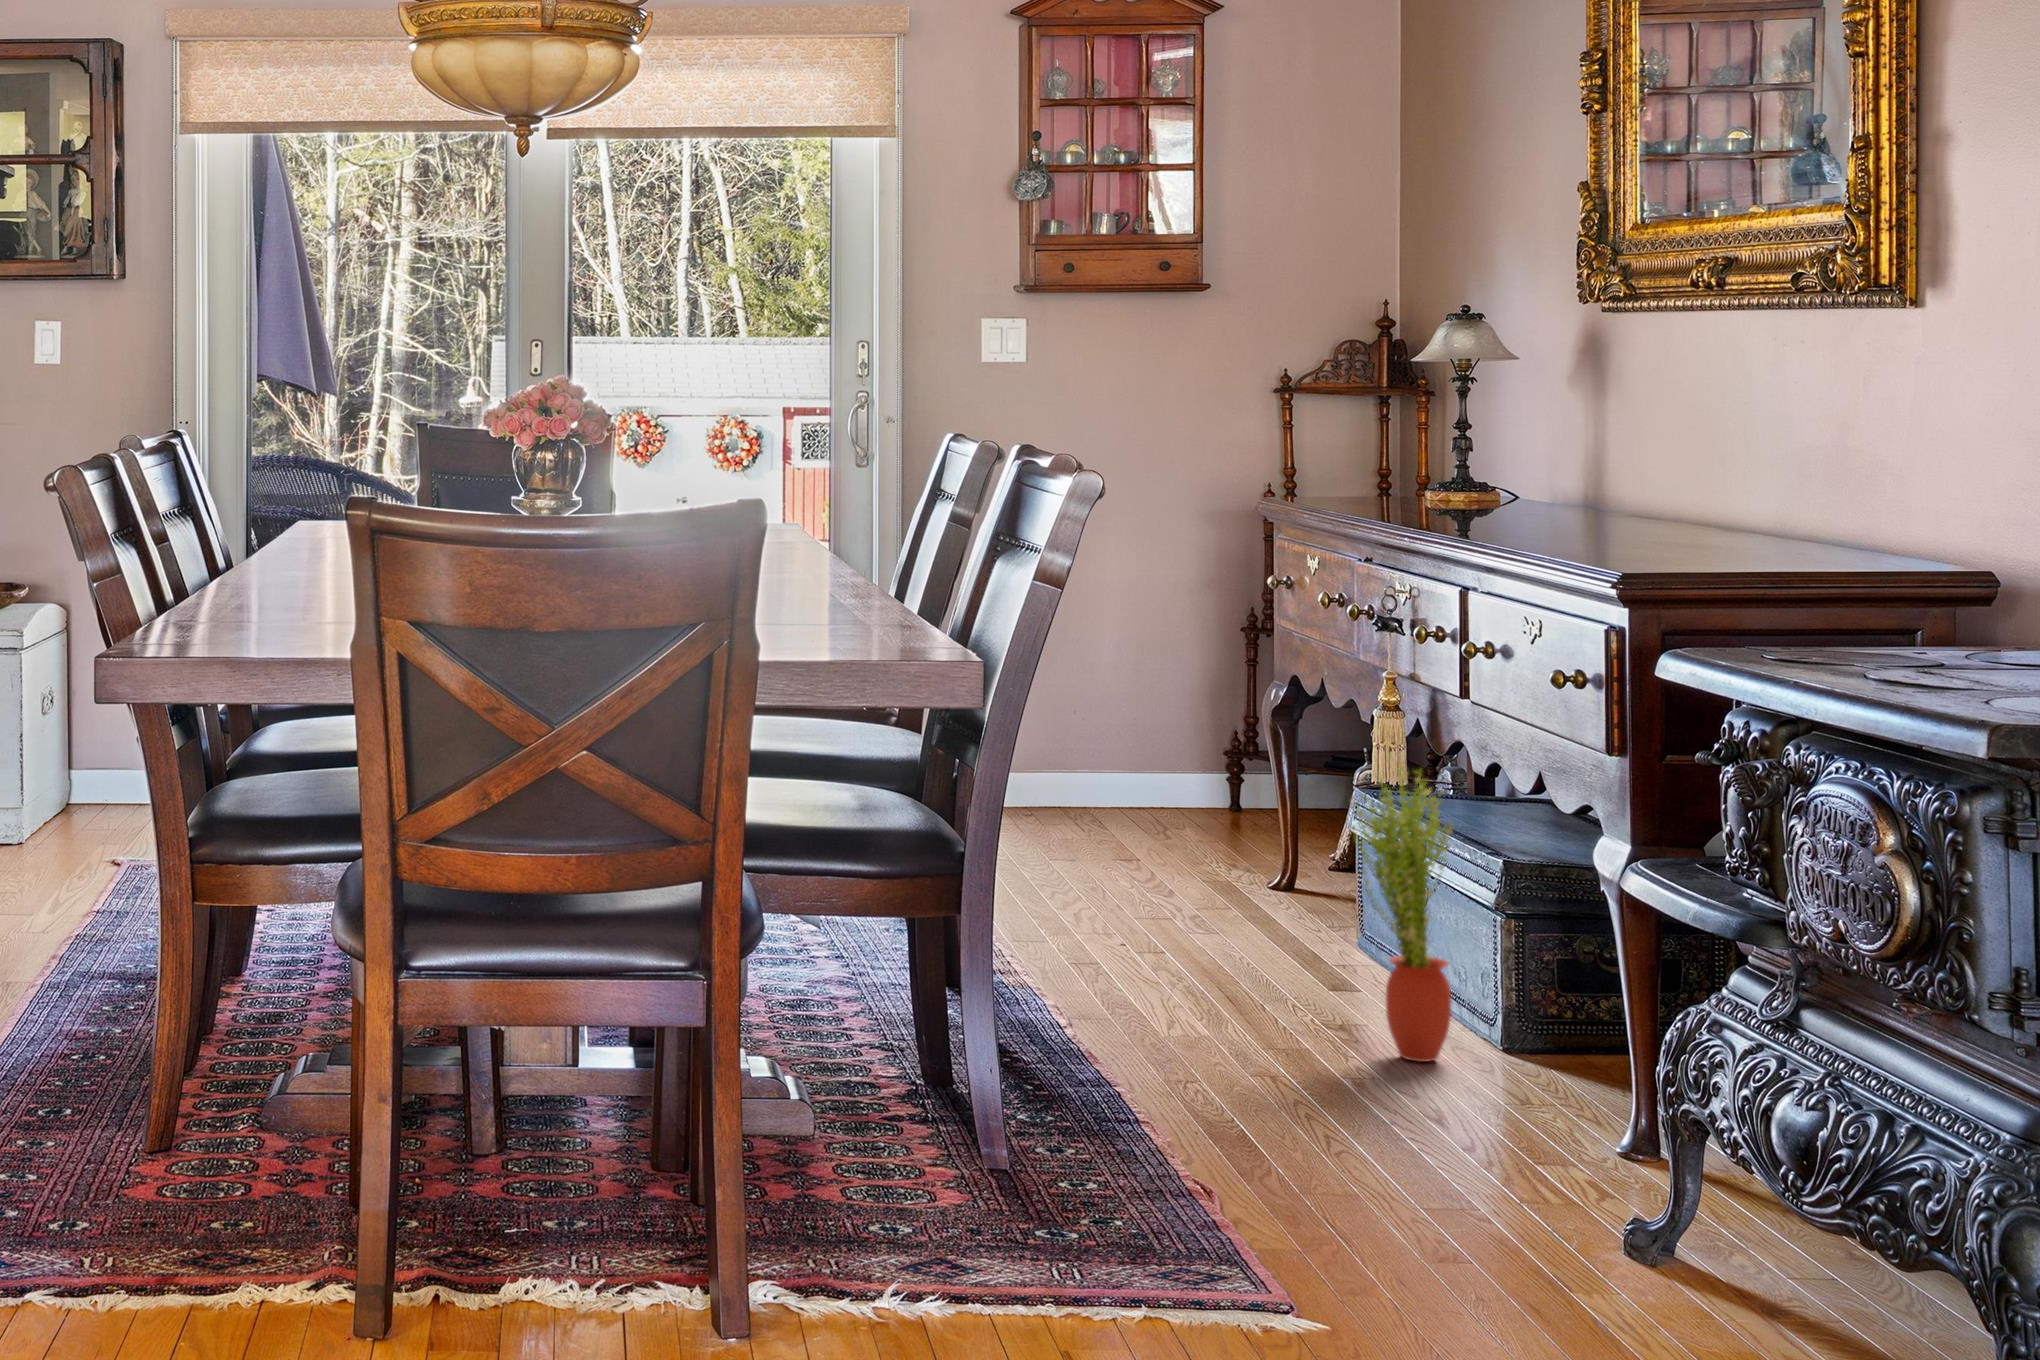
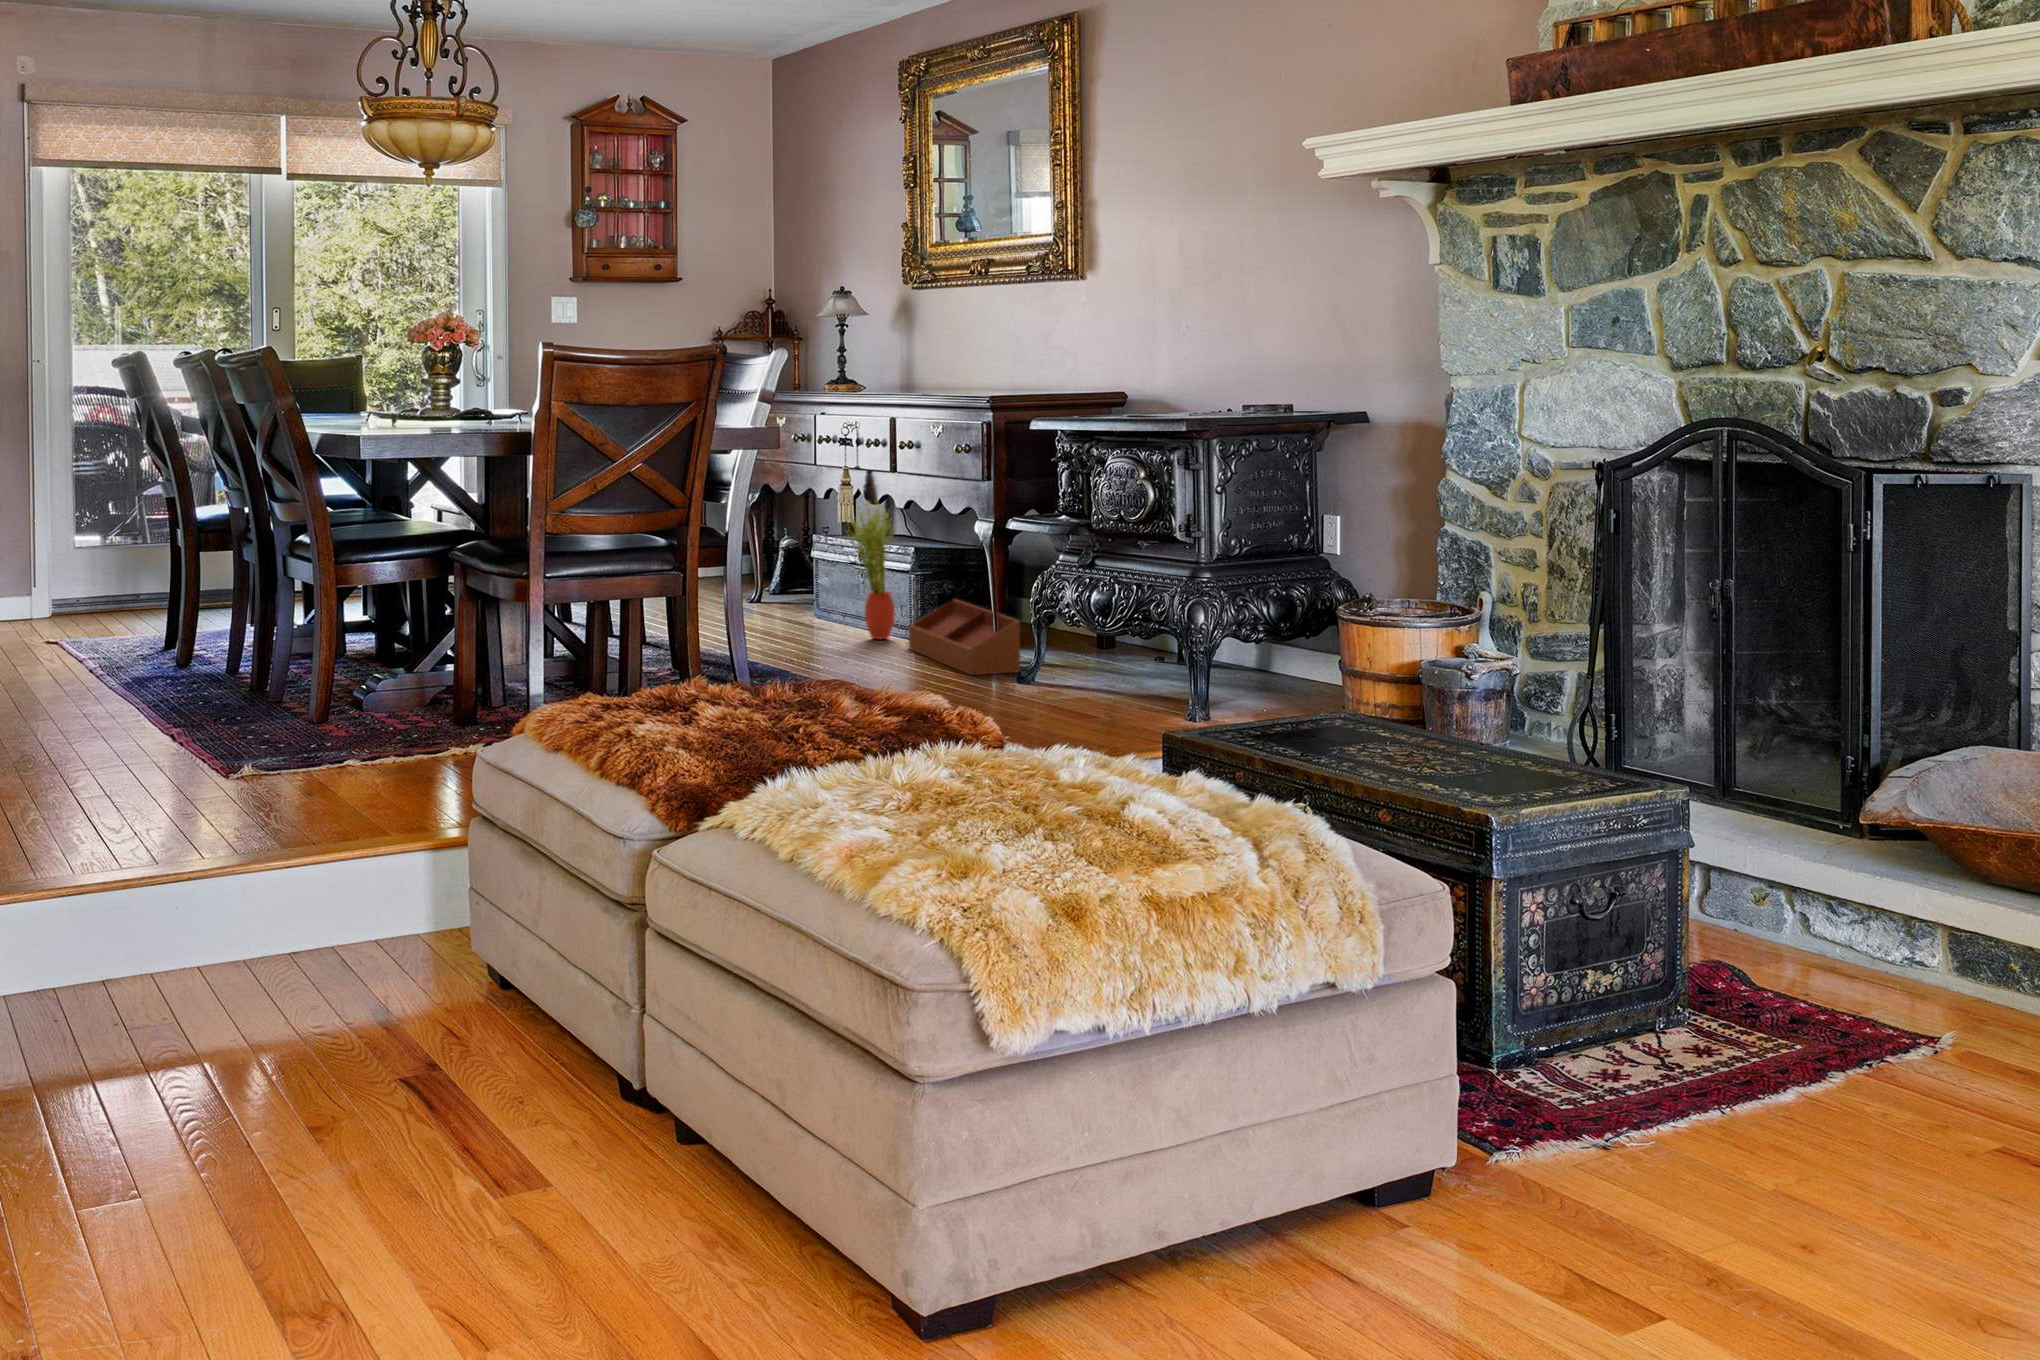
storage bin: none [1453,1005,1644,1230] -> present [908,599,1021,675]

